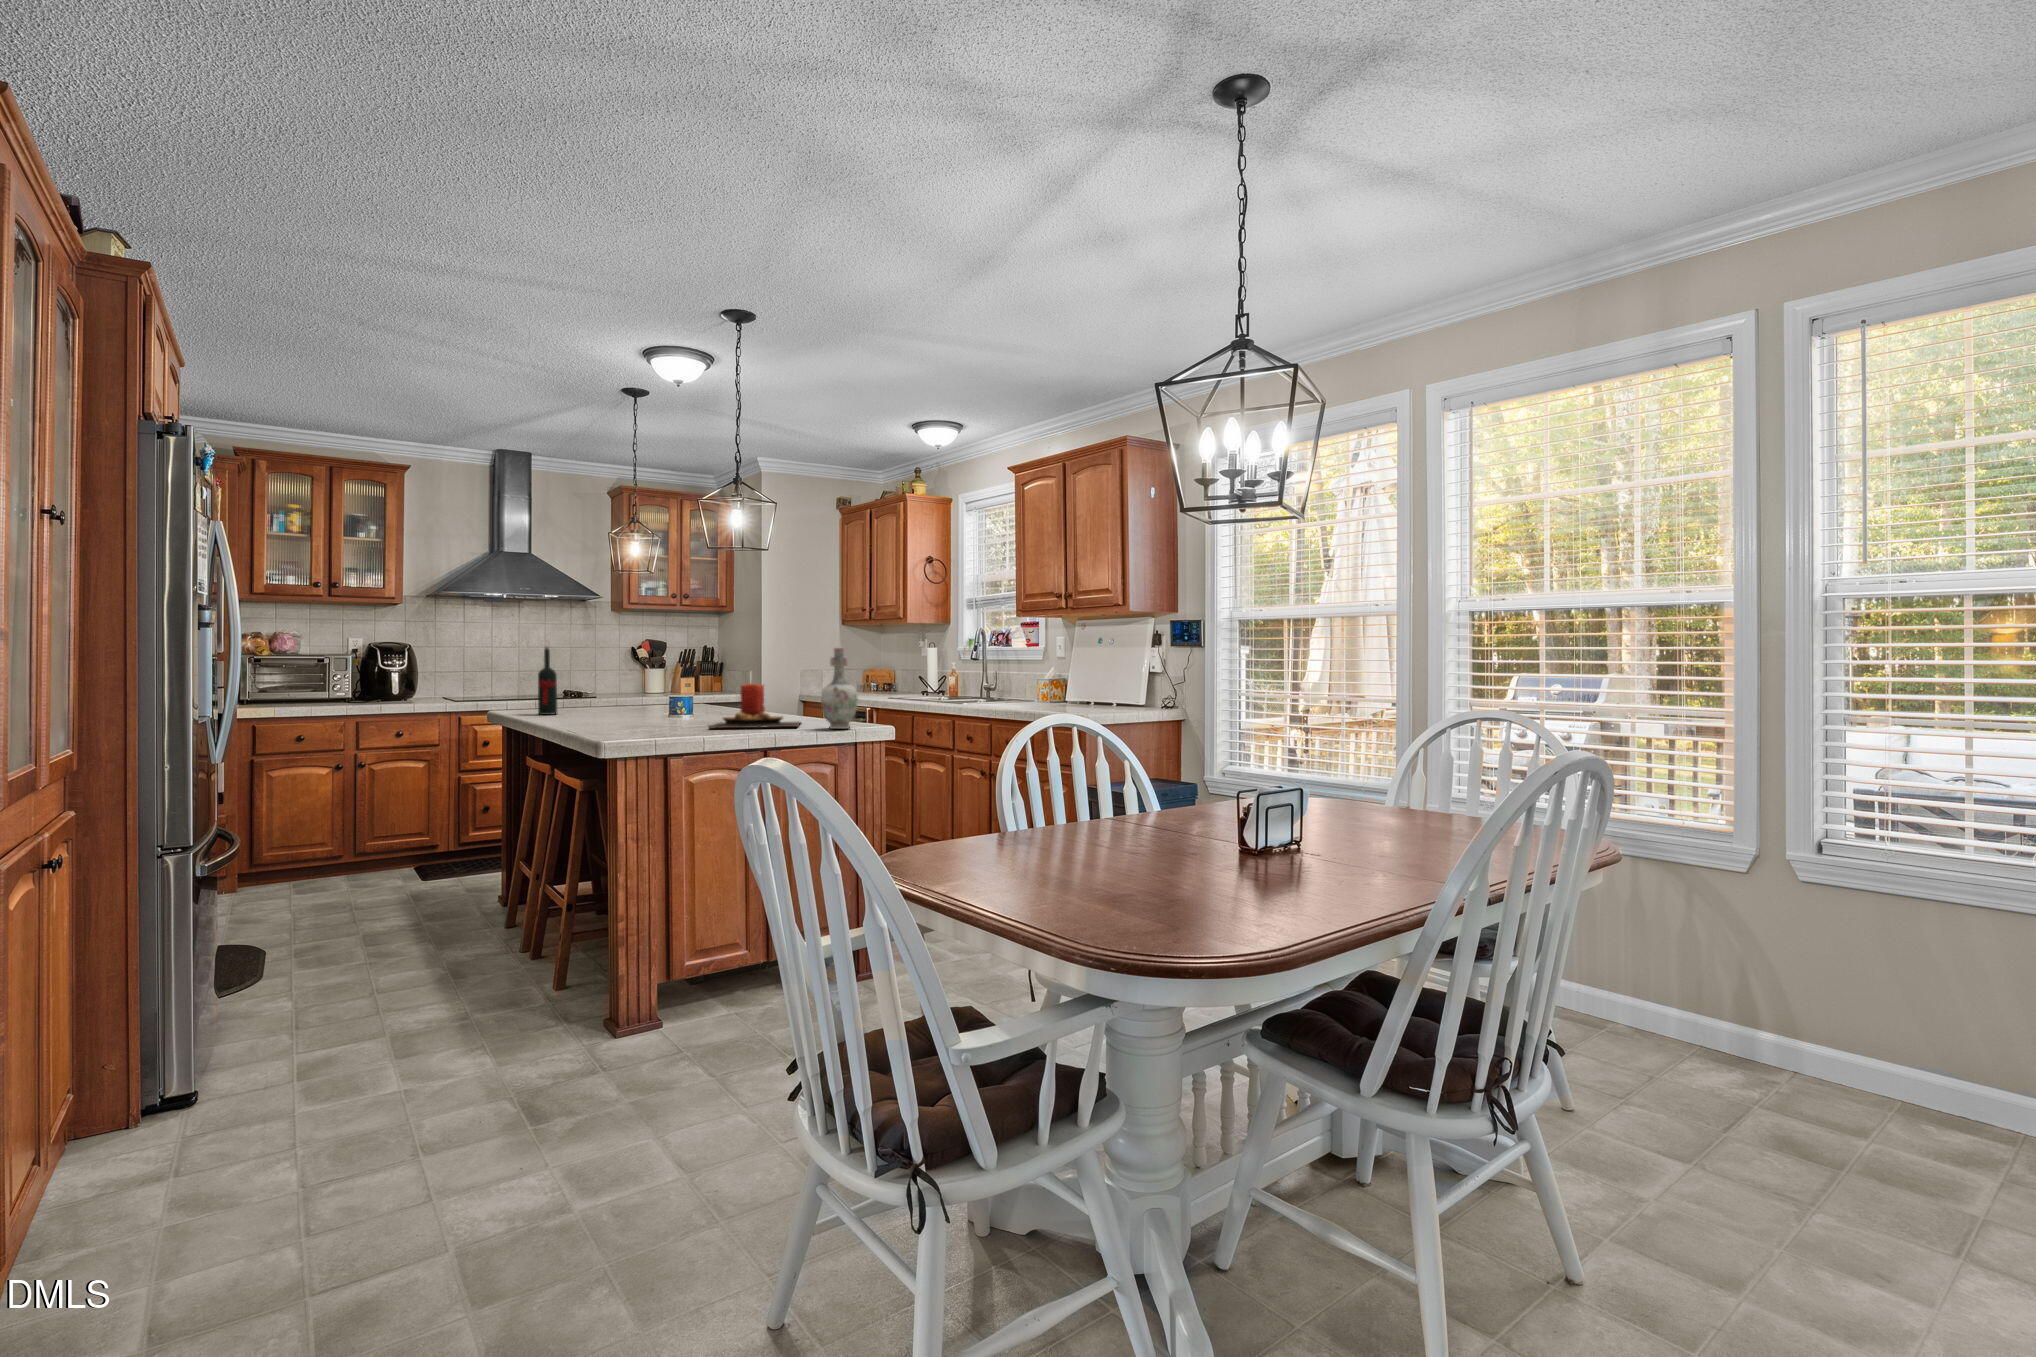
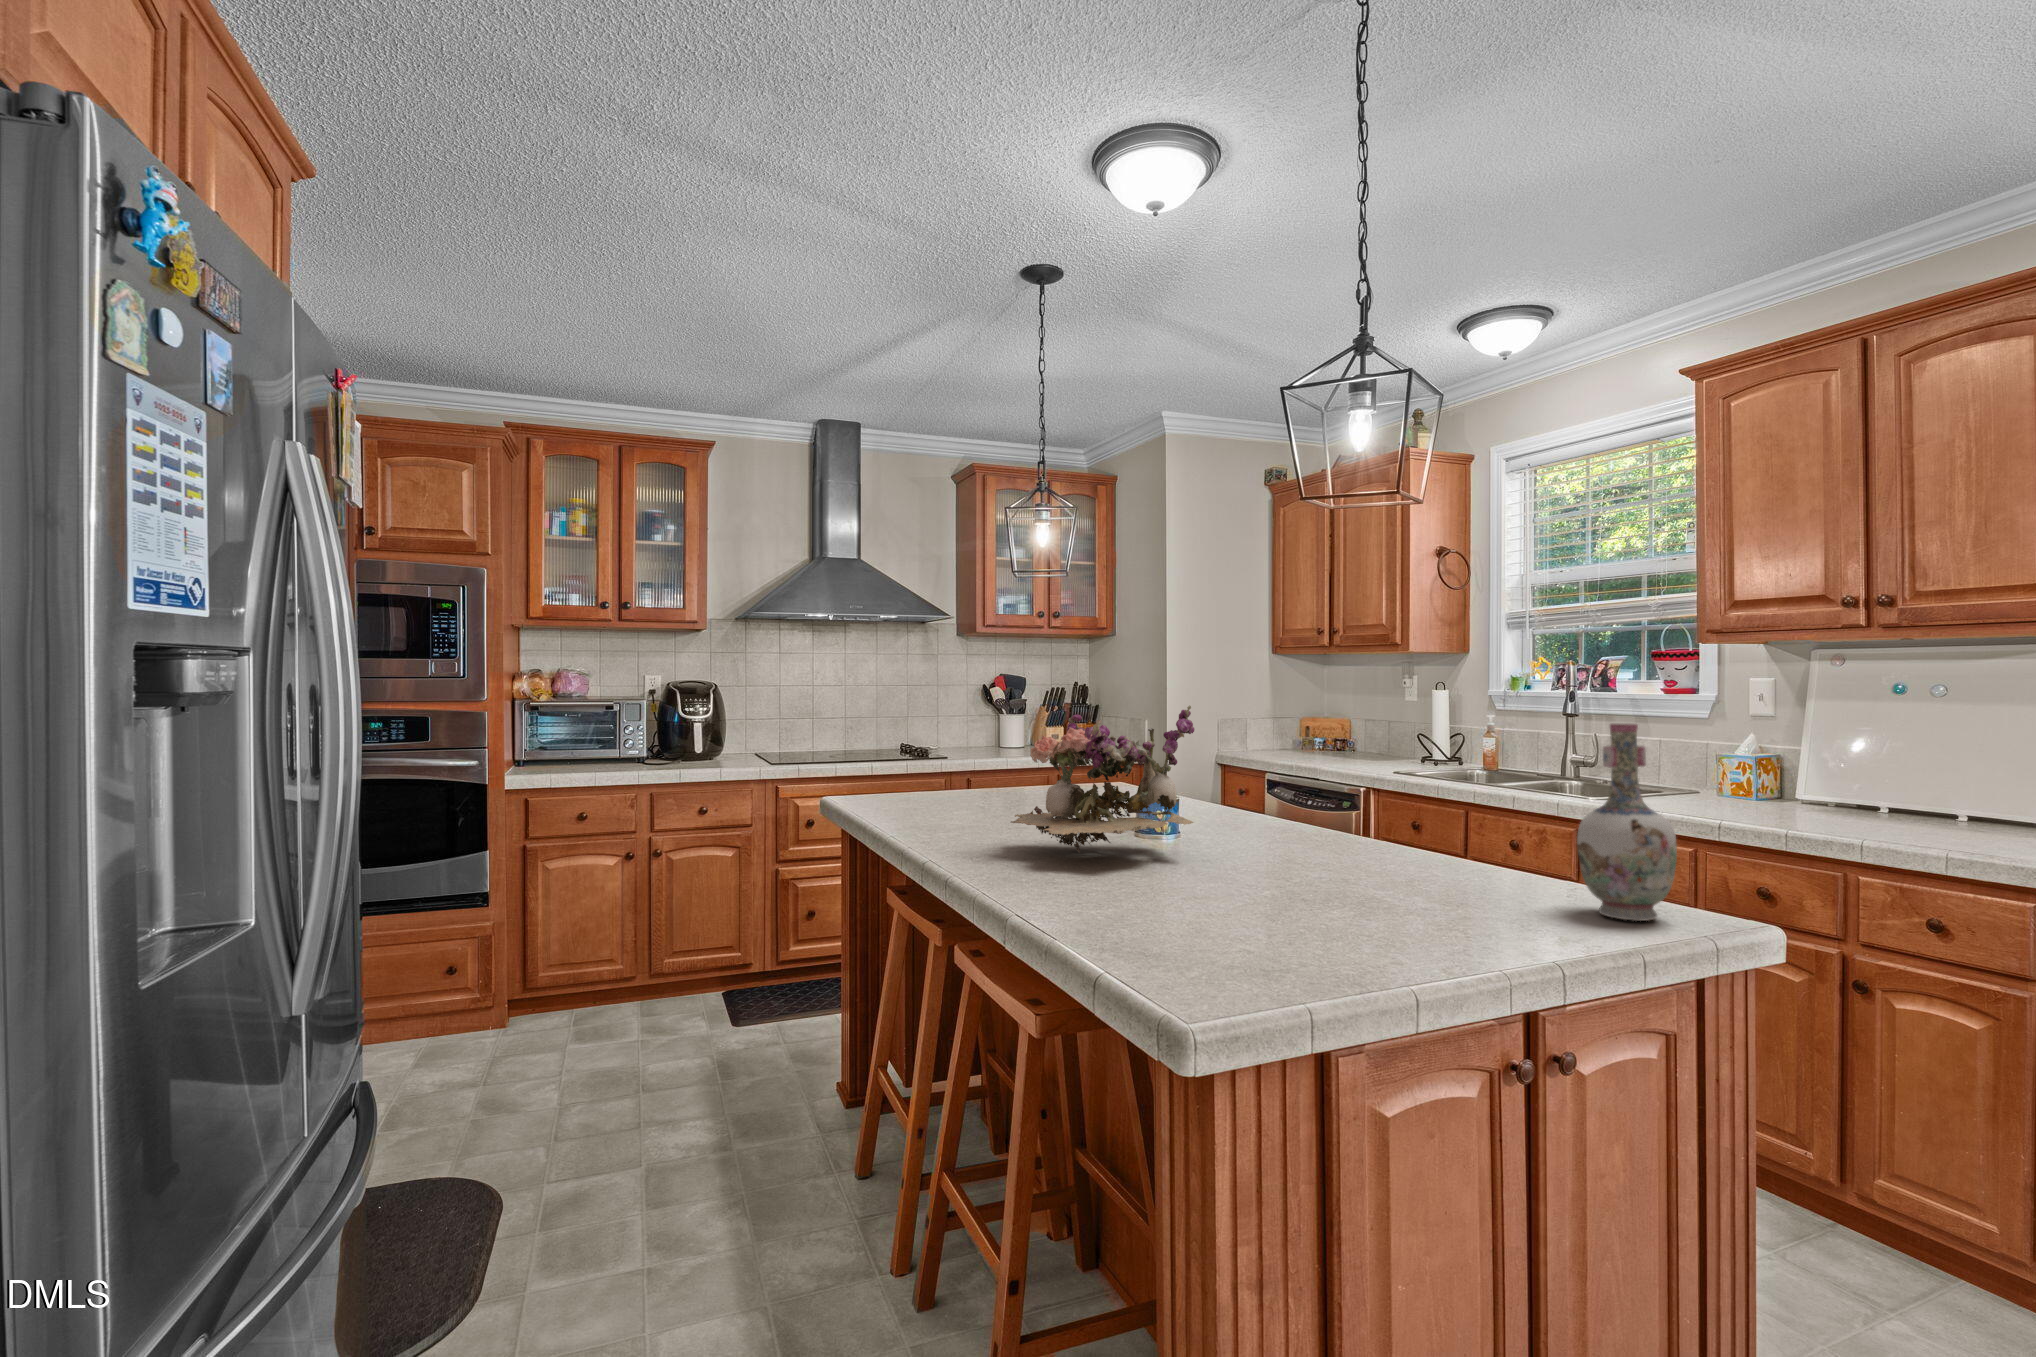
flower arrangement: none [583,645,685,722] -> present [1011,705,1195,852]
wine bottle: present [538,647,557,715] -> none [908,700,939,817]
candle: present [709,684,800,729] -> none [1282,793,1512,905]

